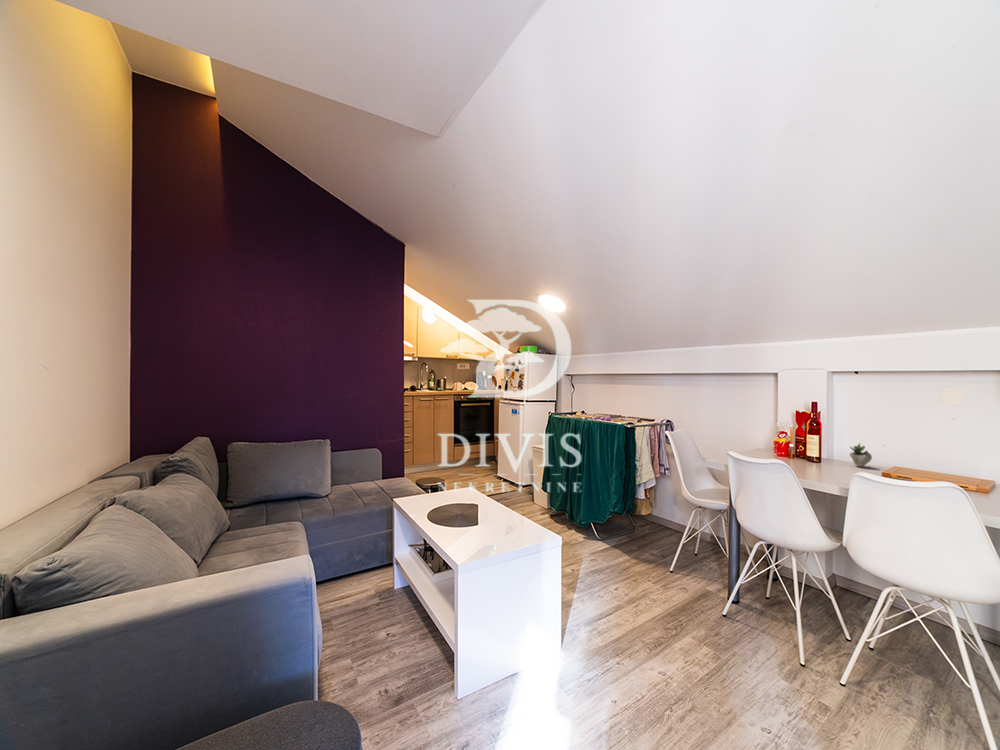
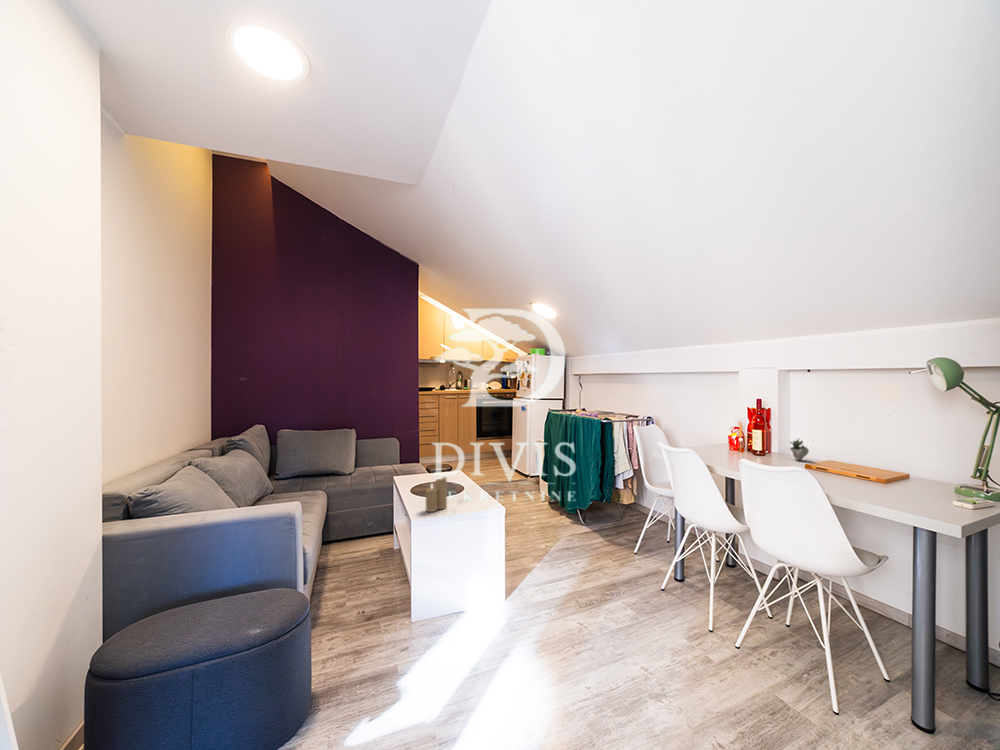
candle: none [470,499,495,551] -> present [426,475,447,512]

